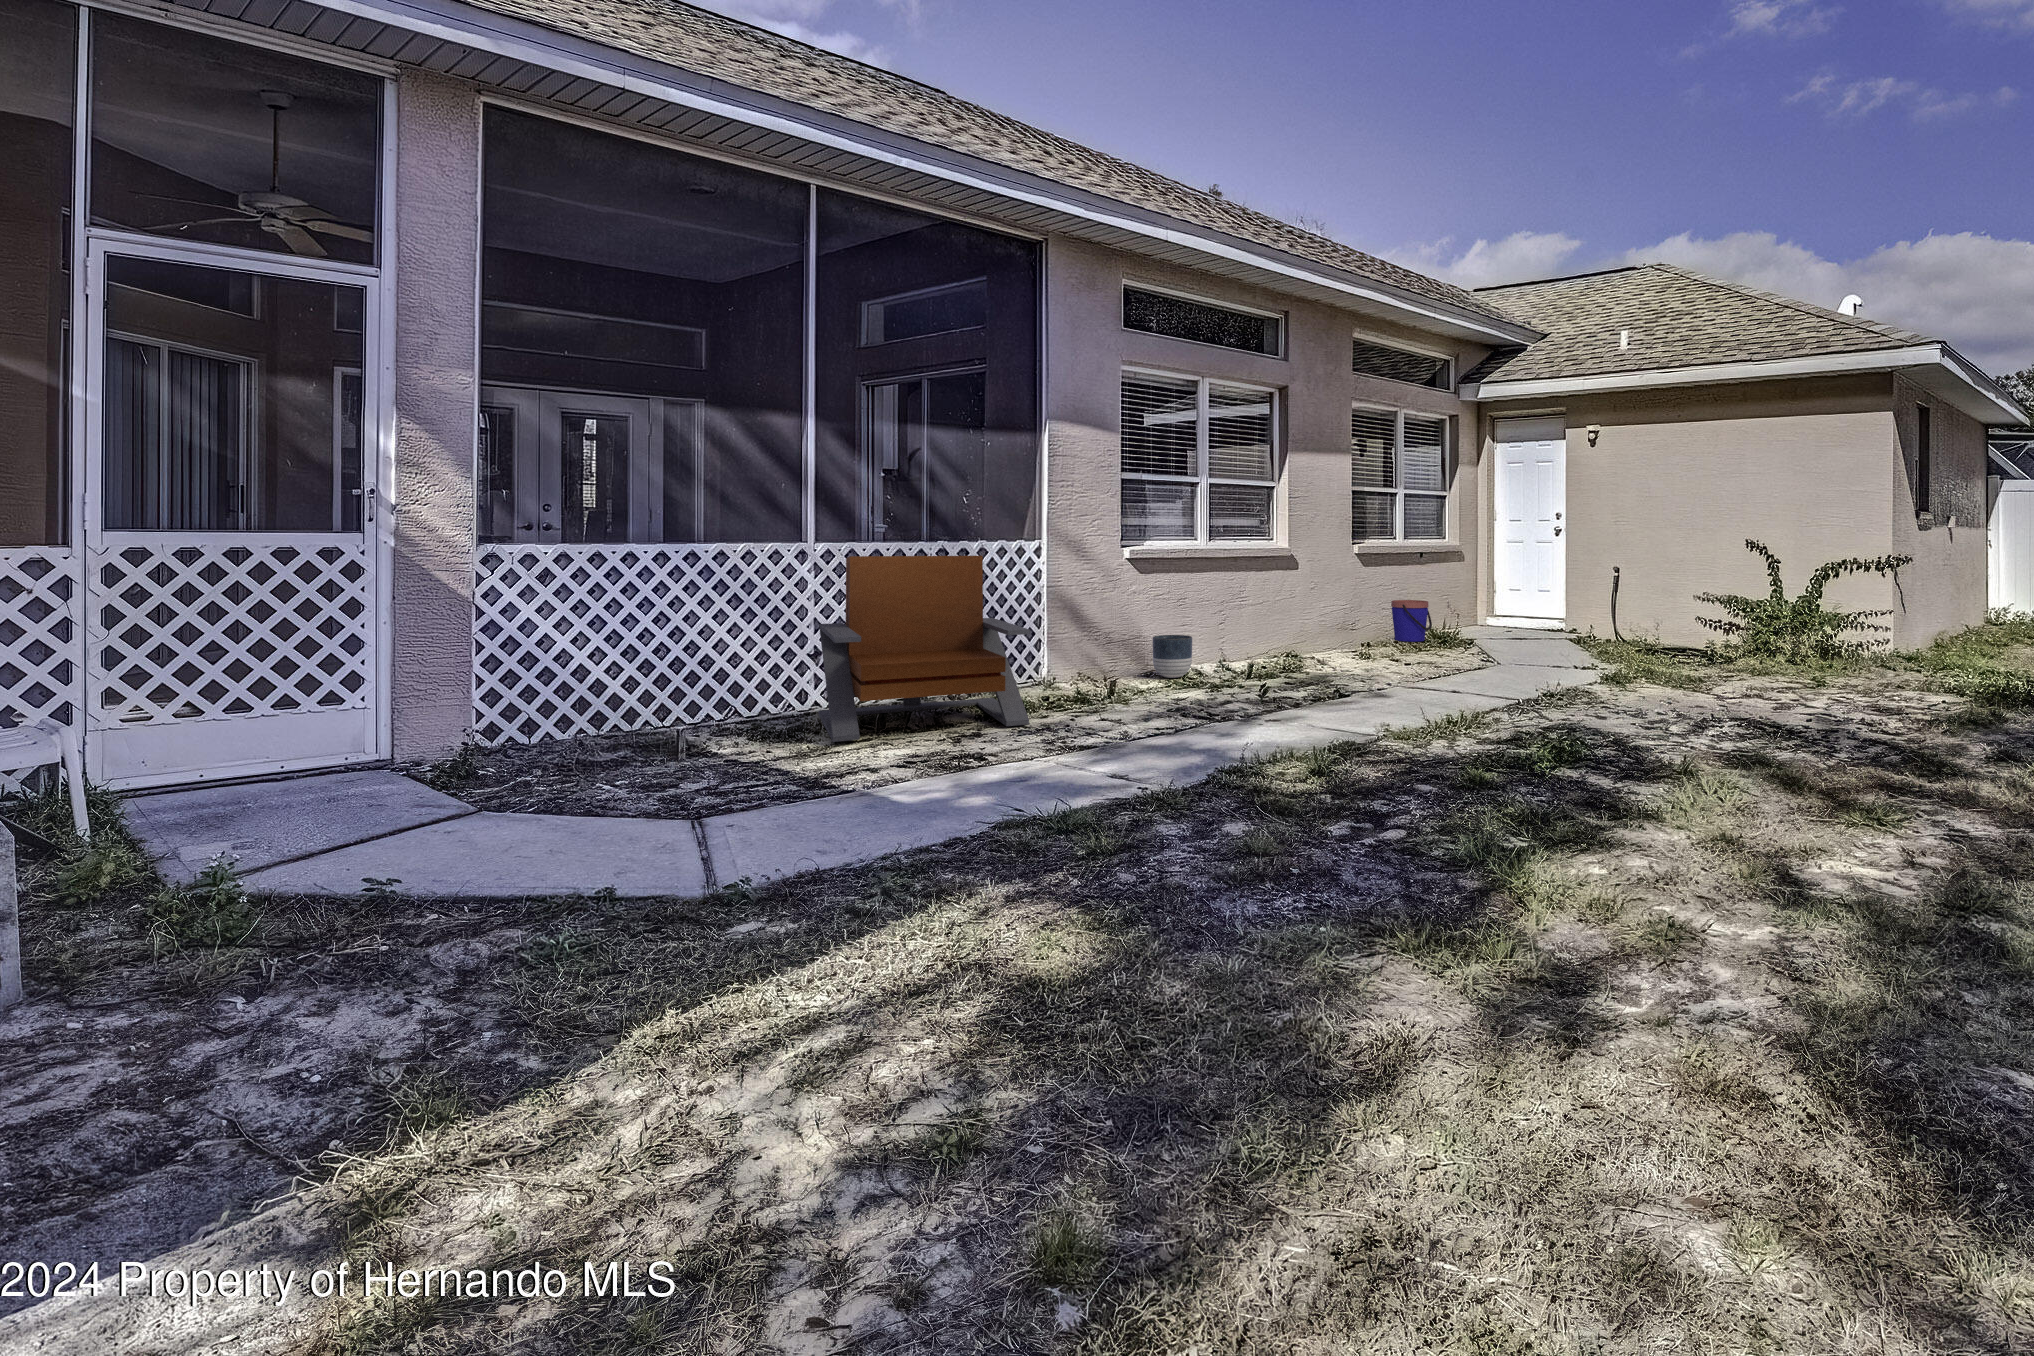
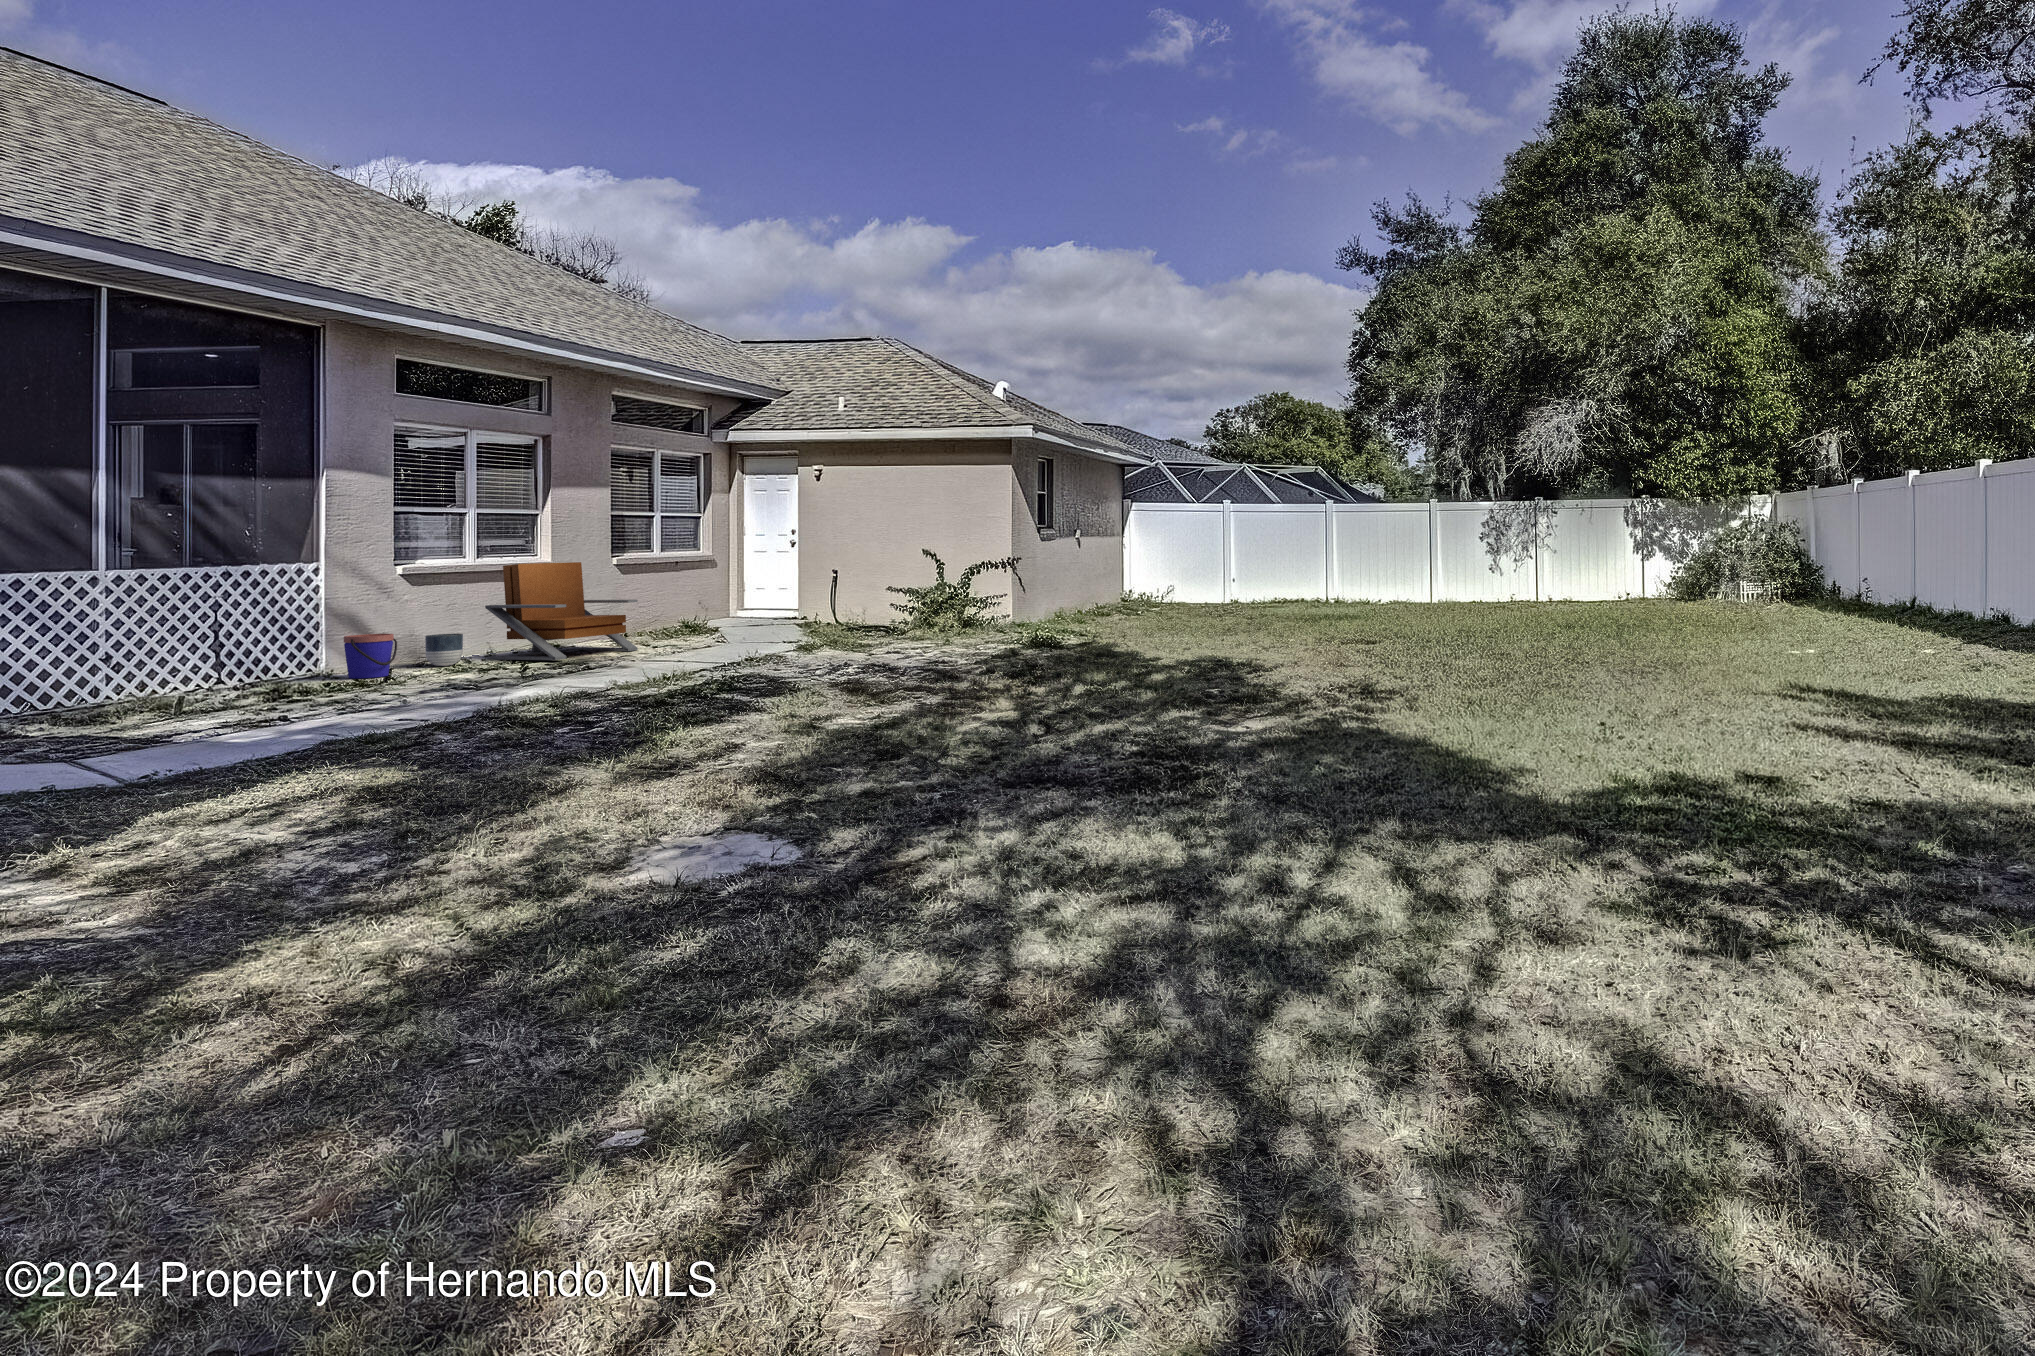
lounge chair: present [818,556,1030,742] -> present [485,562,638,660]
bucket: present [1391,600,1432,642] -> present [344,634,397,679]

